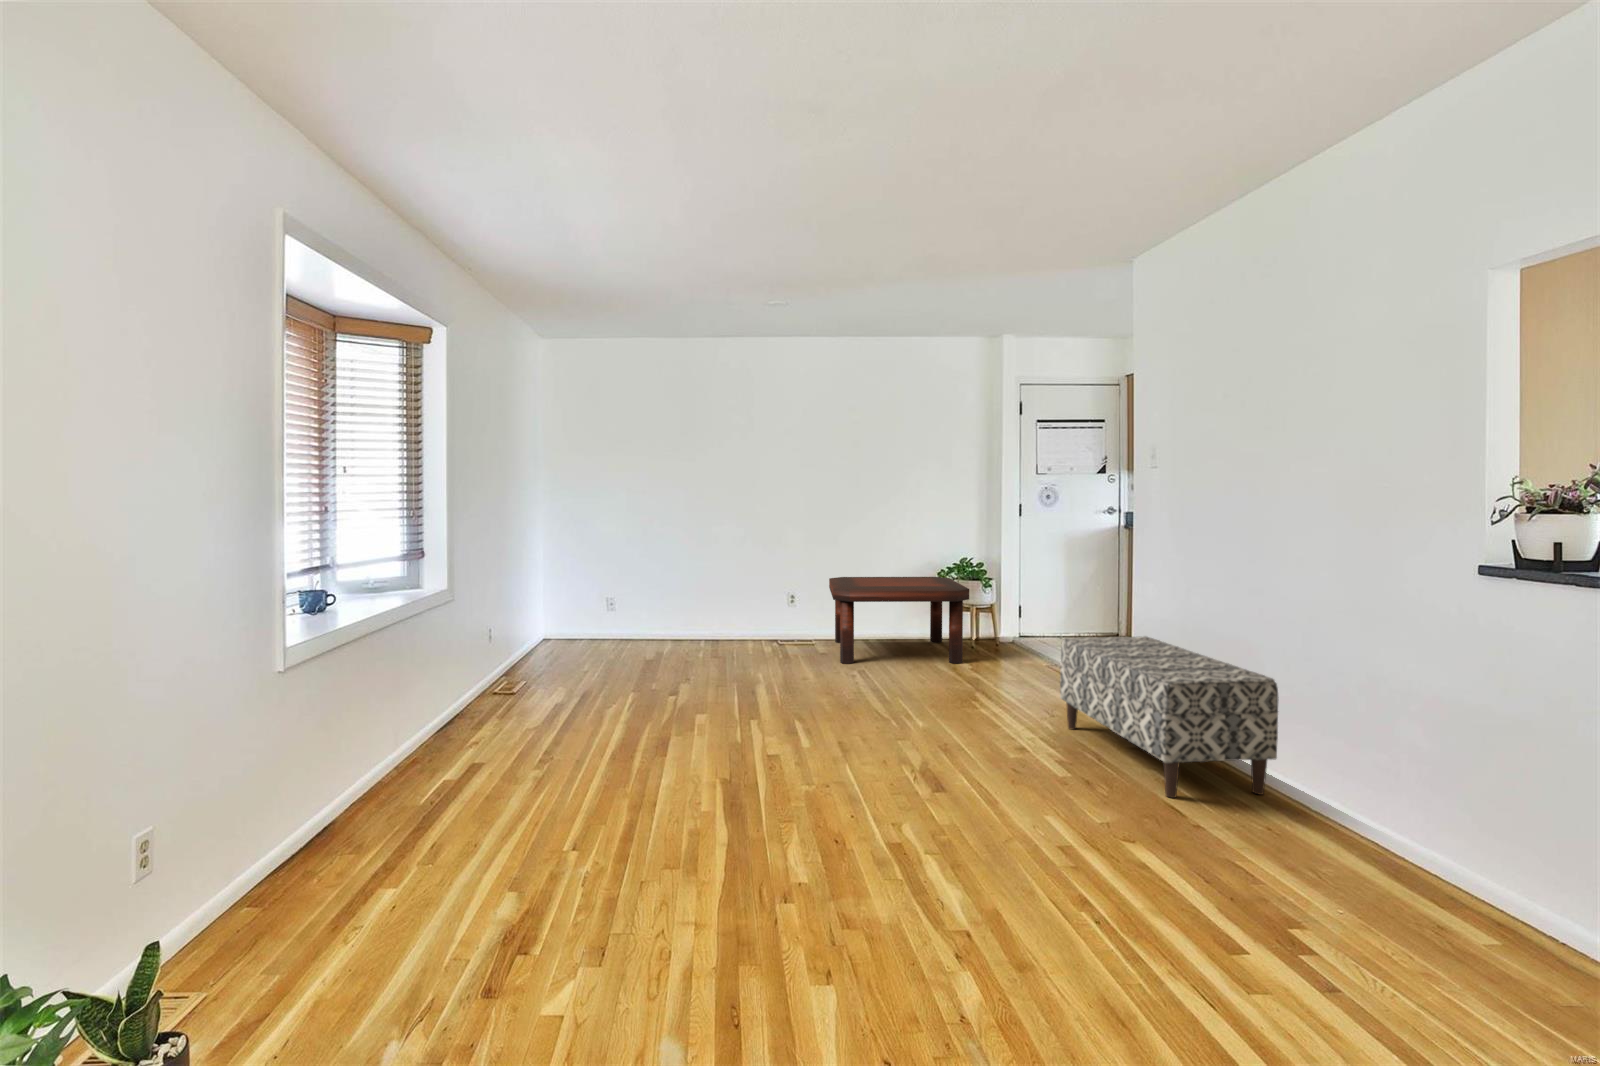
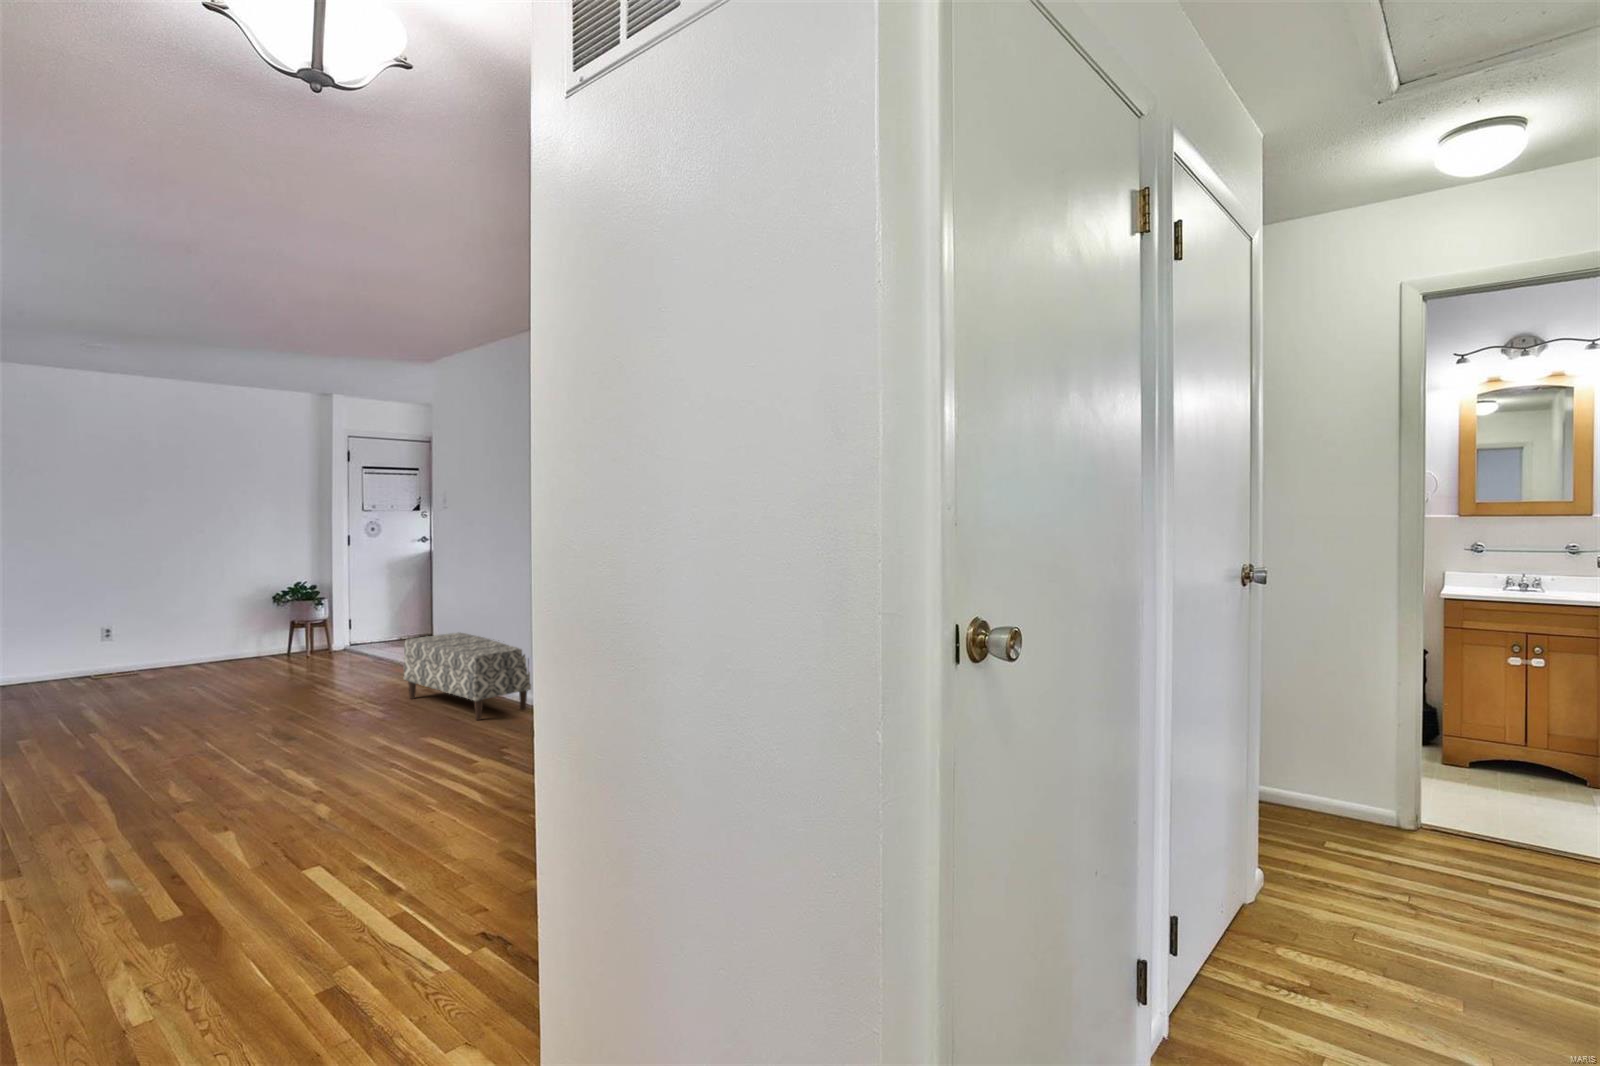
coffee table: present [829,577,969,664] -> none [153,601,313,686]

